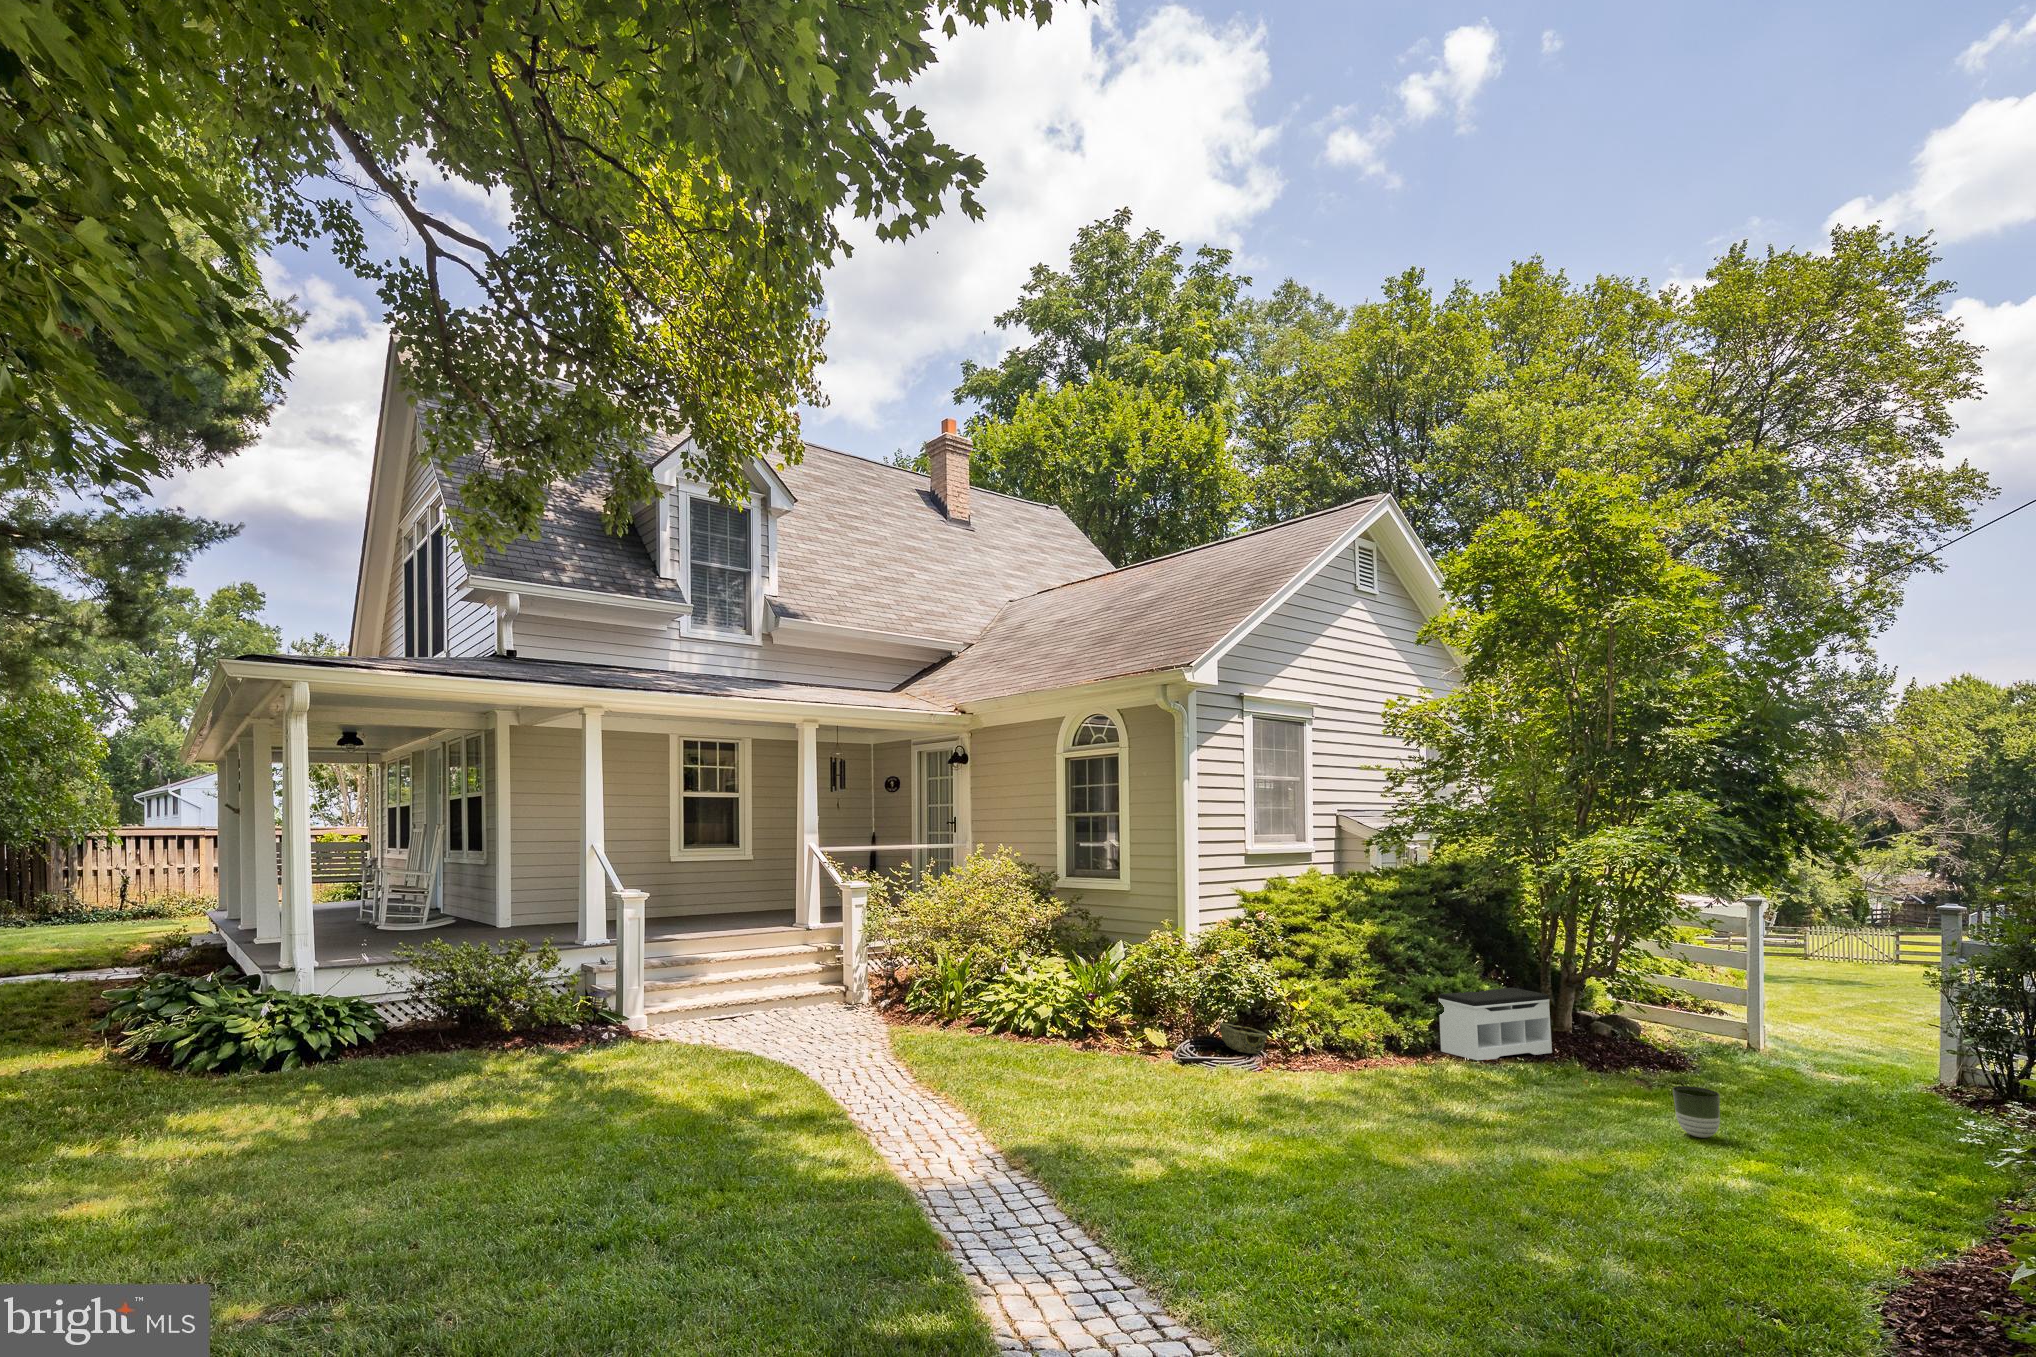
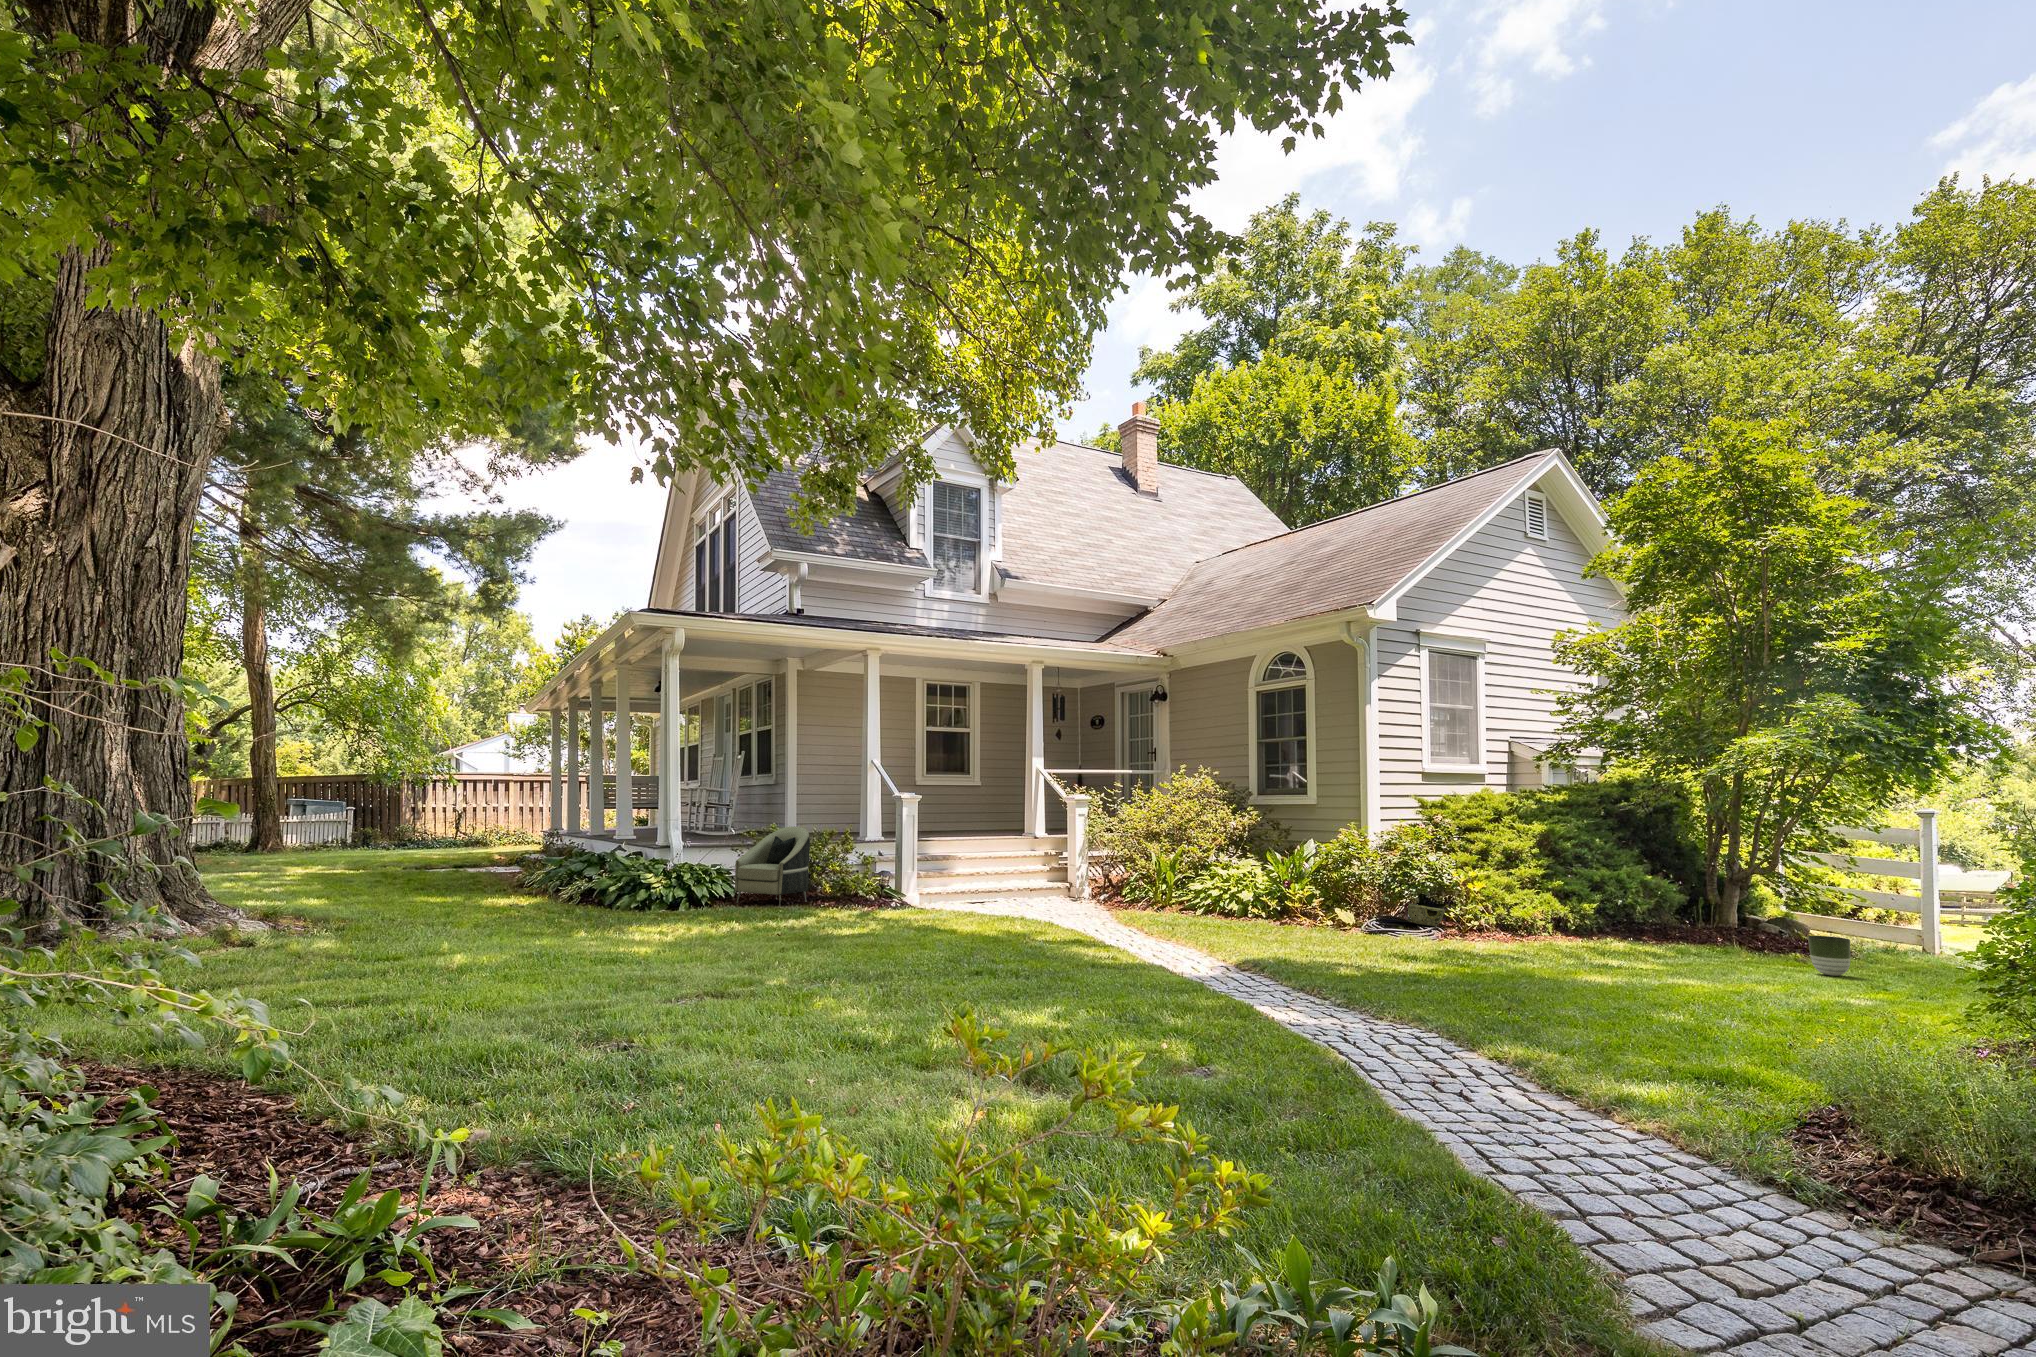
armchair: none [379,925,490,1055] -> present [735,826,810,906]
bench: present [1438,988,1552,1060] -> none [1603,884,1713,942]

